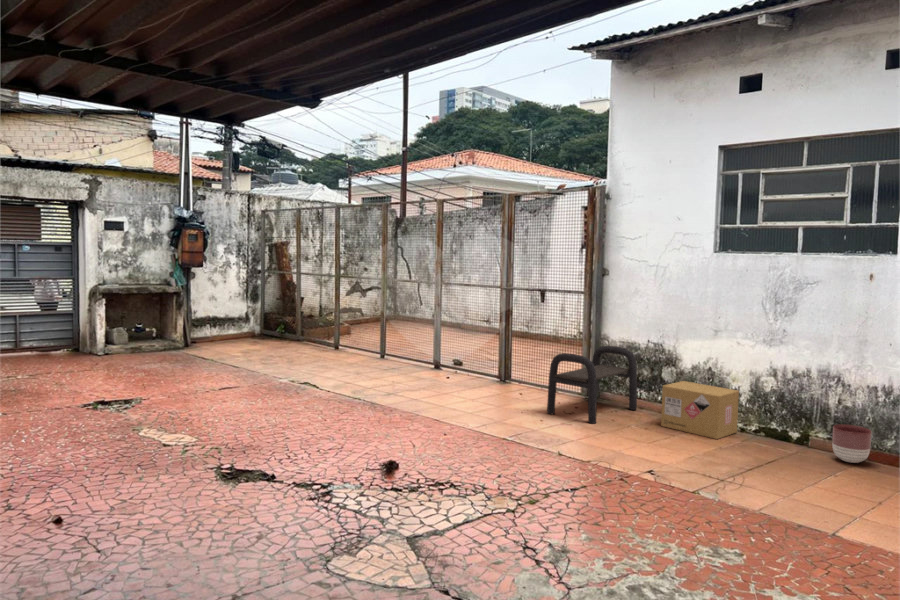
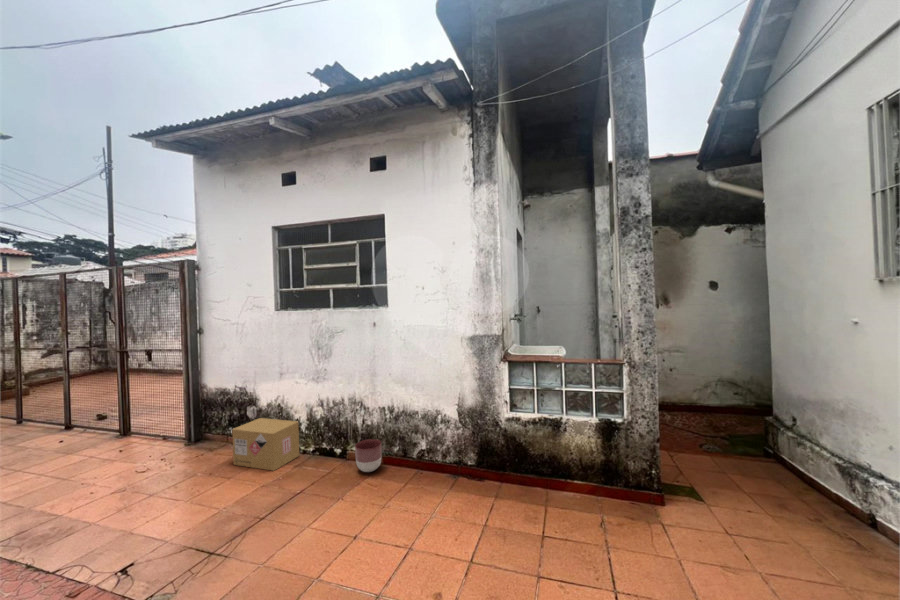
bench: present [547,346,637,424] -> none [117,394,230,481]

